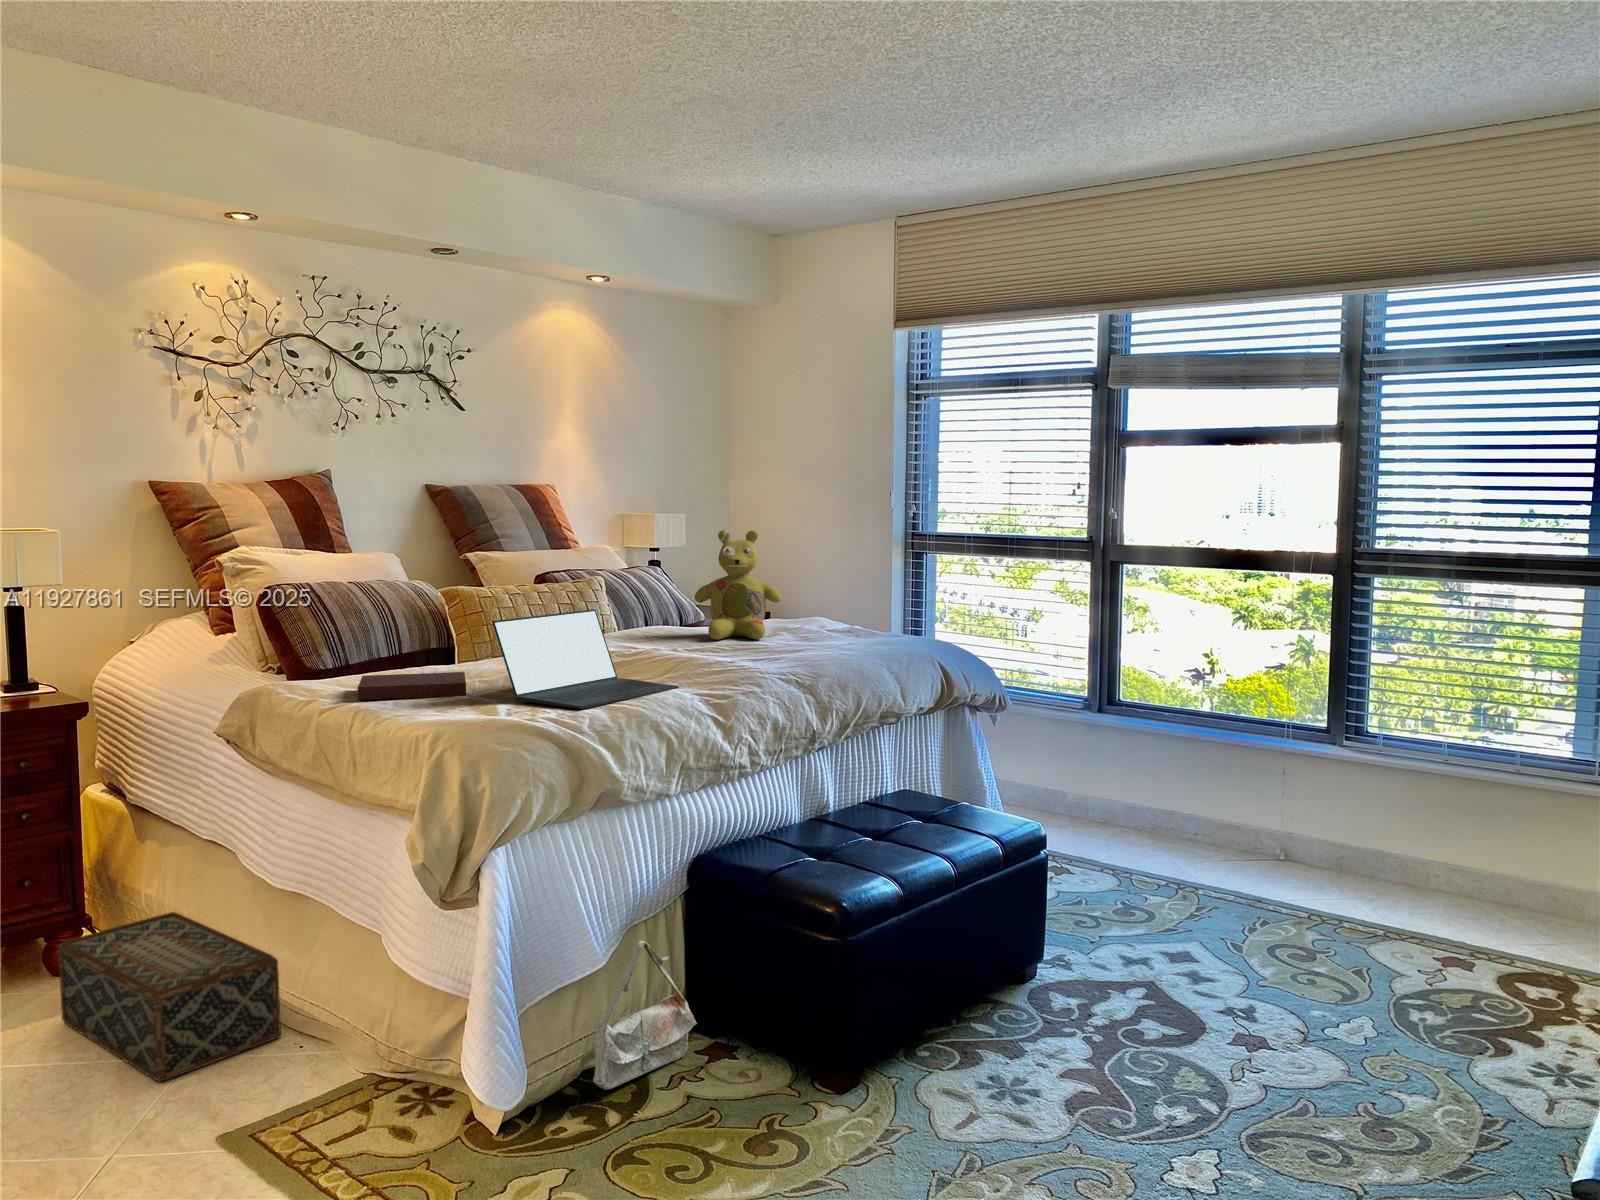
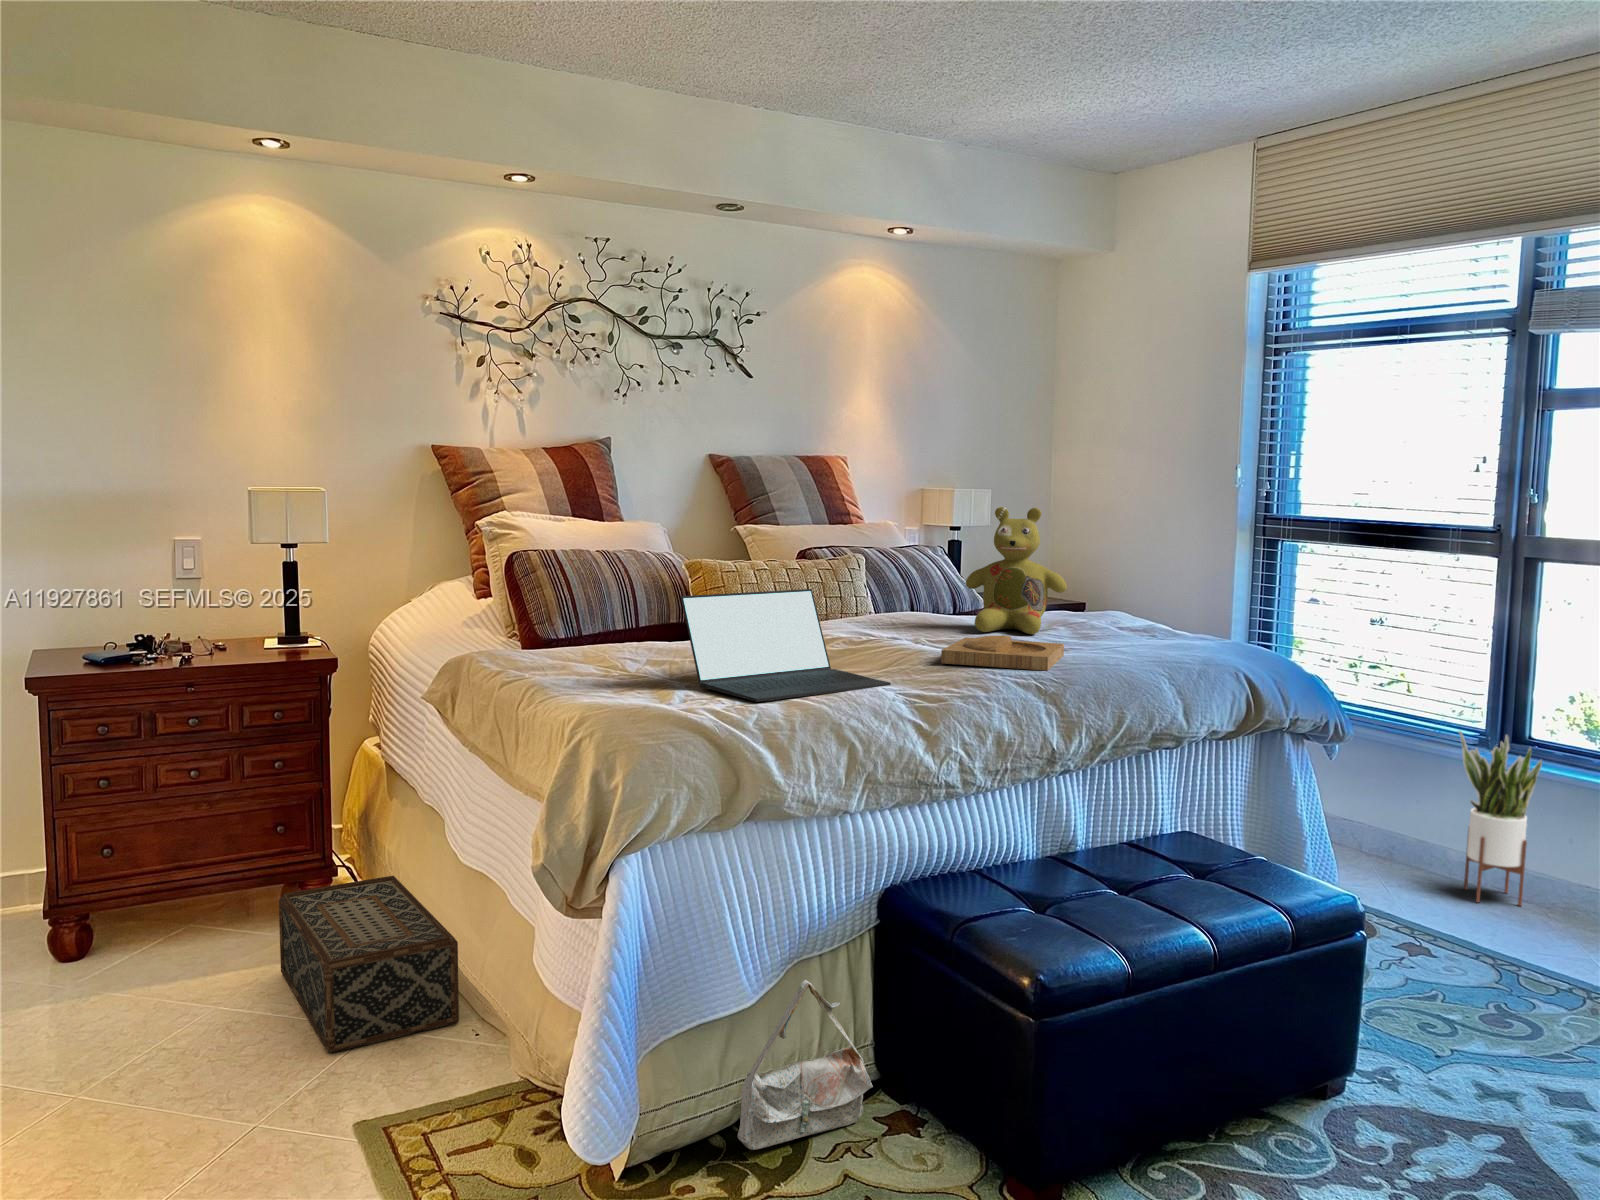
tray: none [705,642,798,668] -> present [941,636,1064,671]
notebook: present [358,672,466,700] -> none [548,649,672,677]
potted plant: none [1076,697,1135,832] -> present [1459,731,1542,906]

